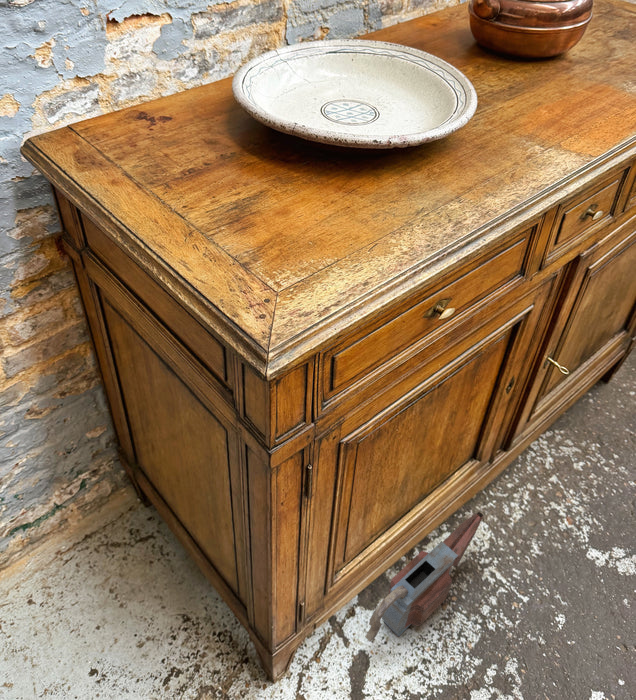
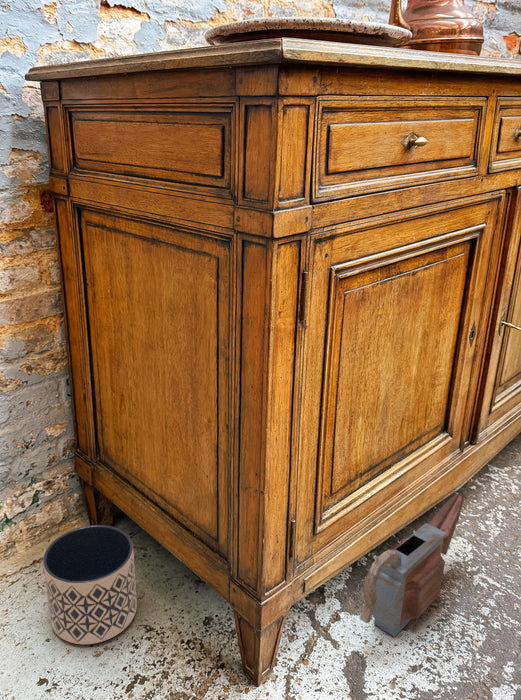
planter: none [88,532,176,634] -> present [43,525,137,644]

